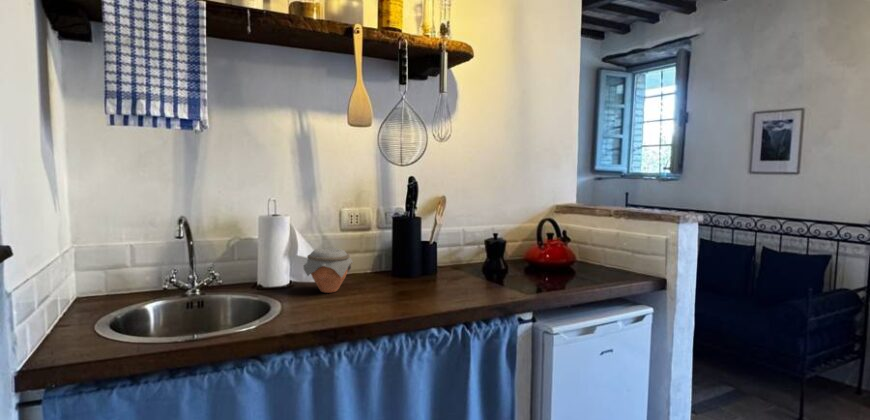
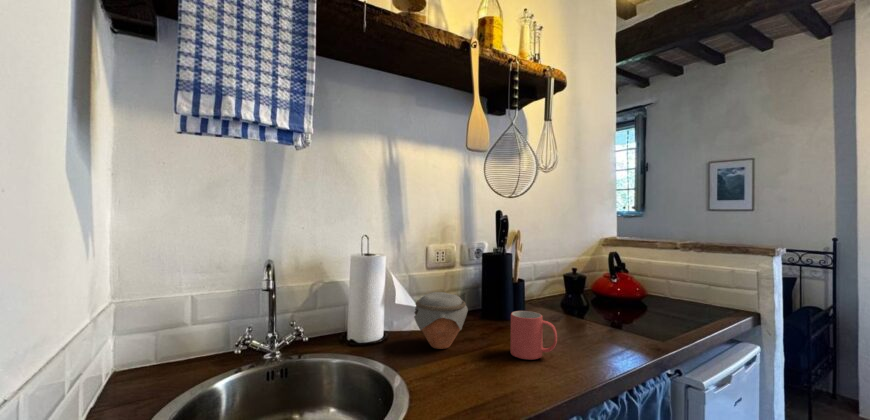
mug: none [379,263,413,300] -> present [511,311,557,359]

